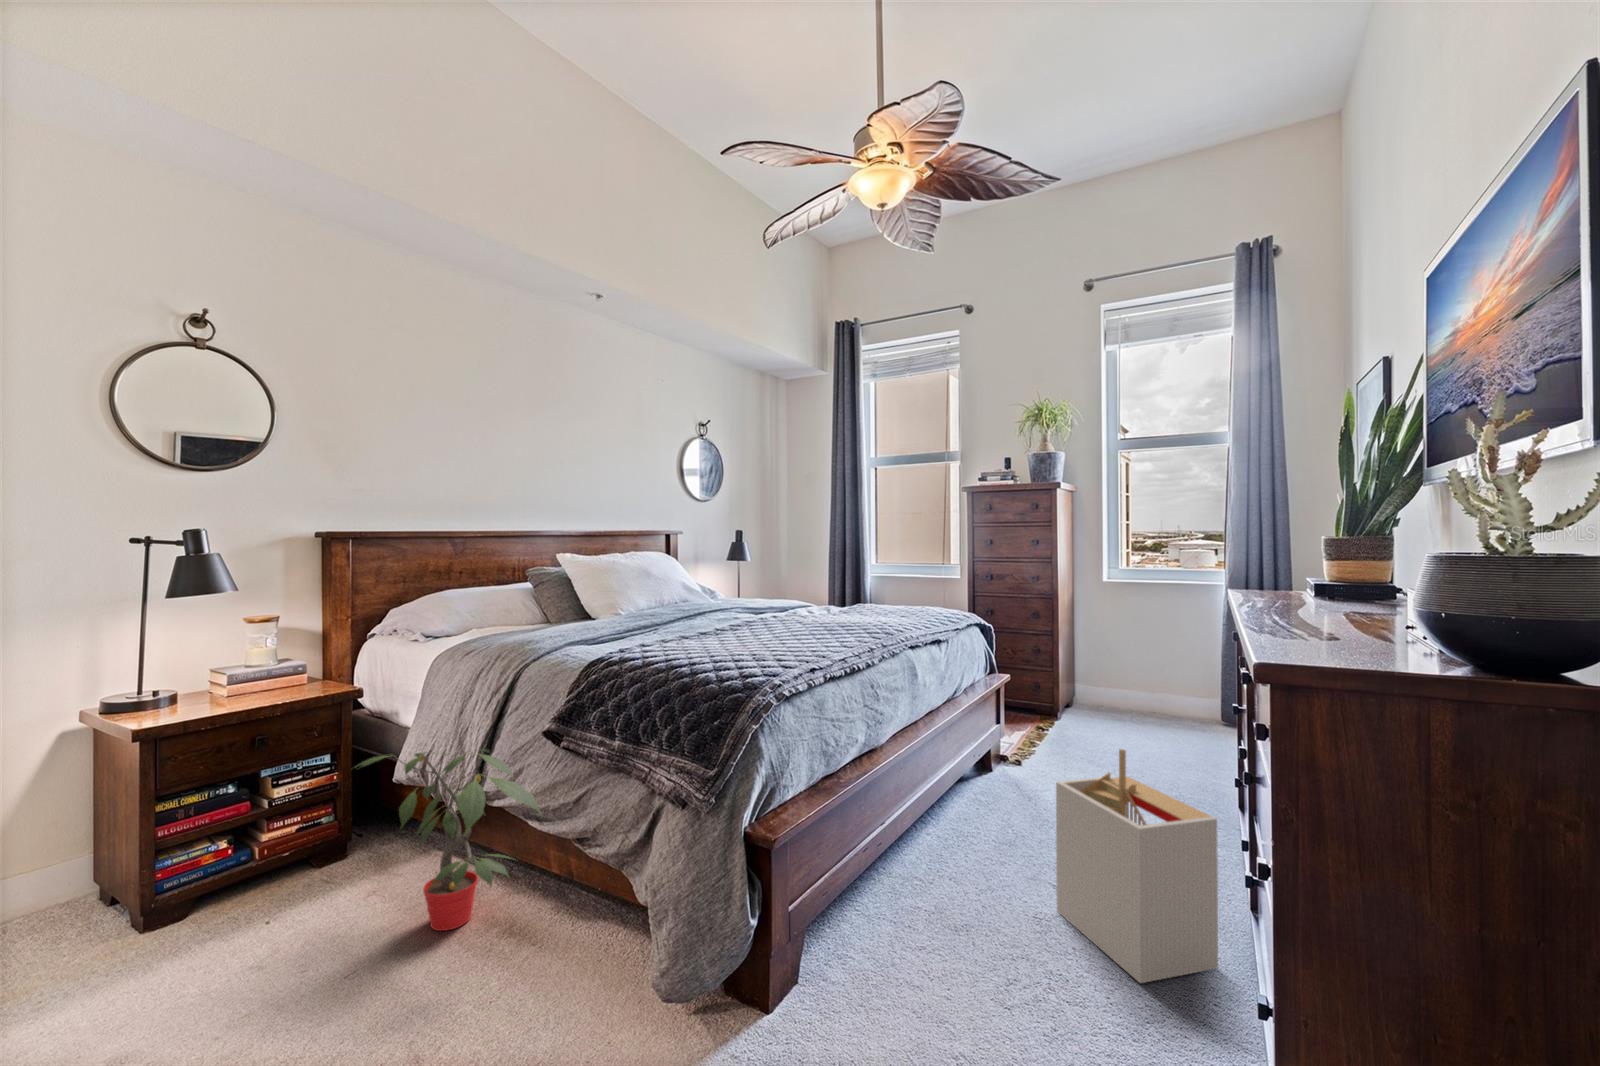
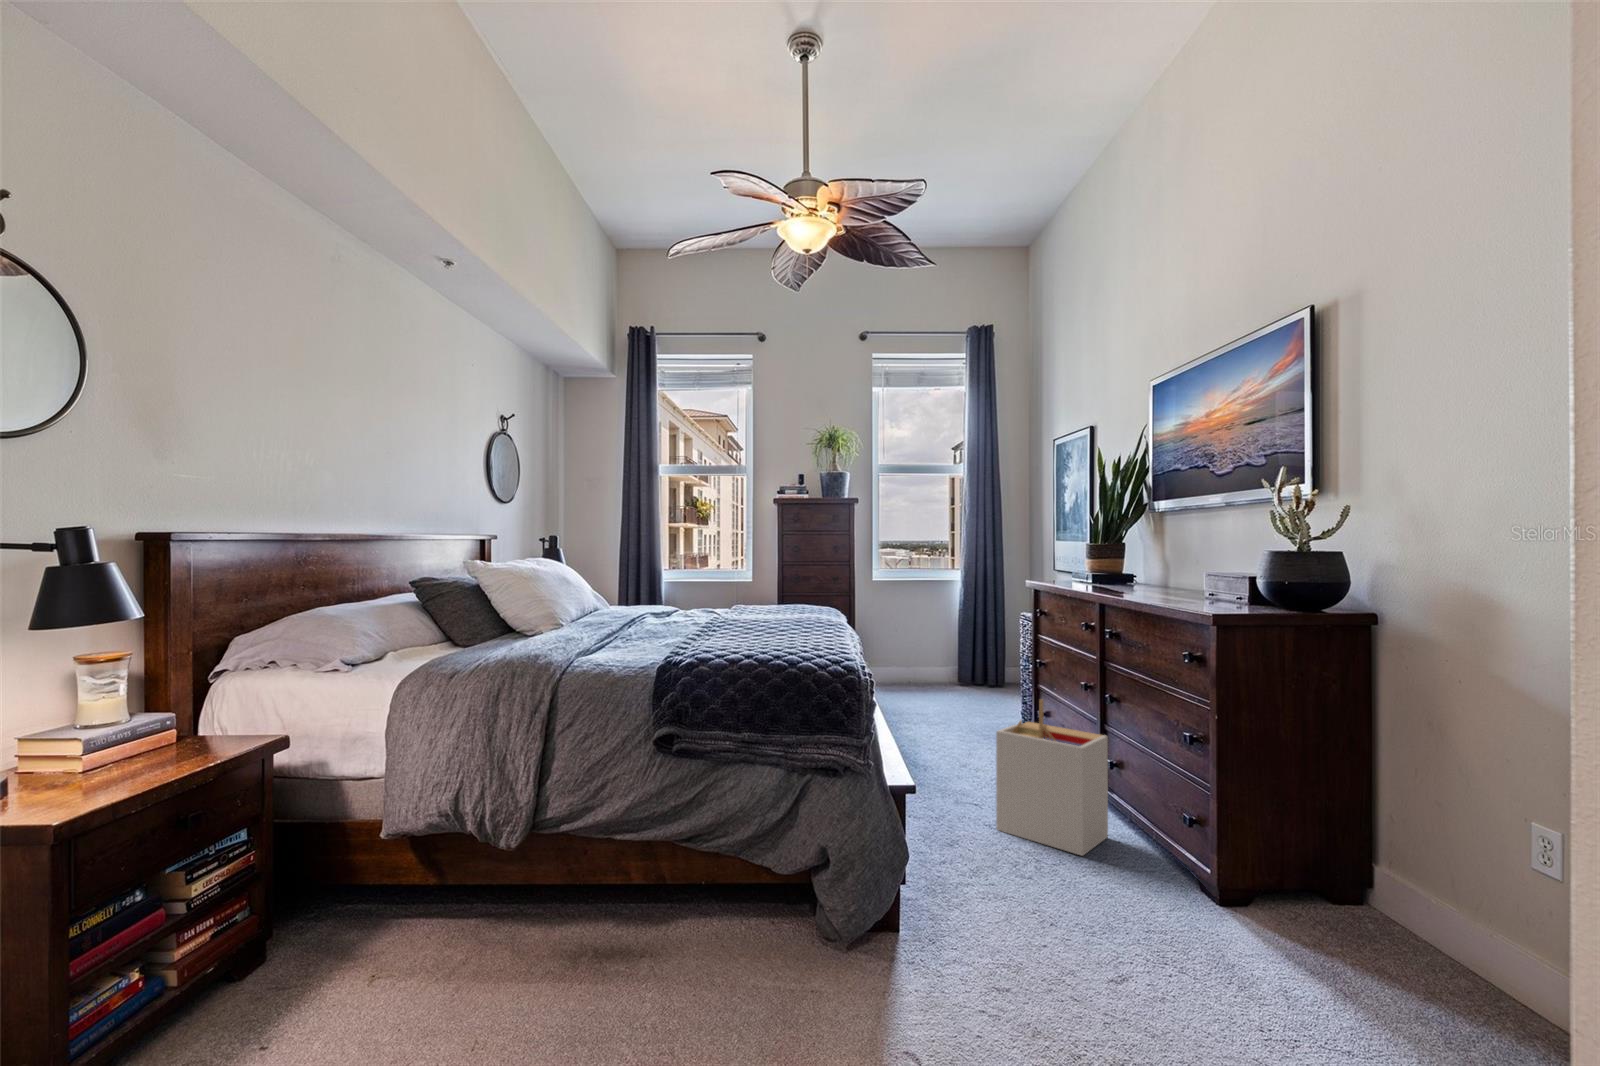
potted plant: present [356,749,541,931] -> none [399,774,650,988]

